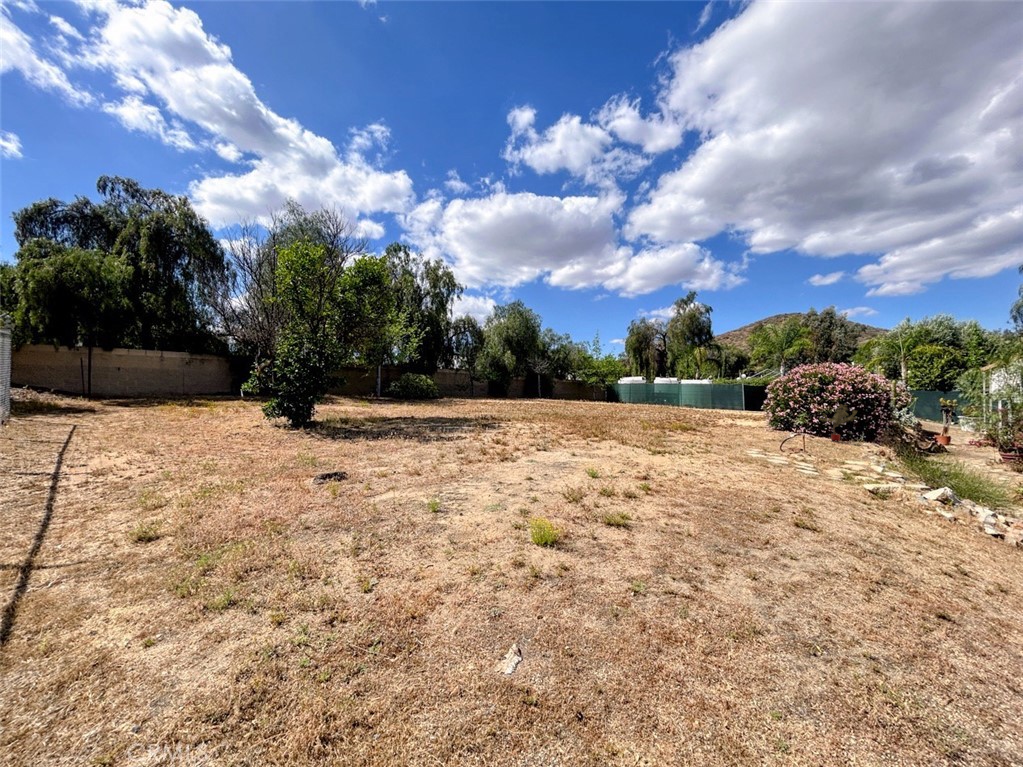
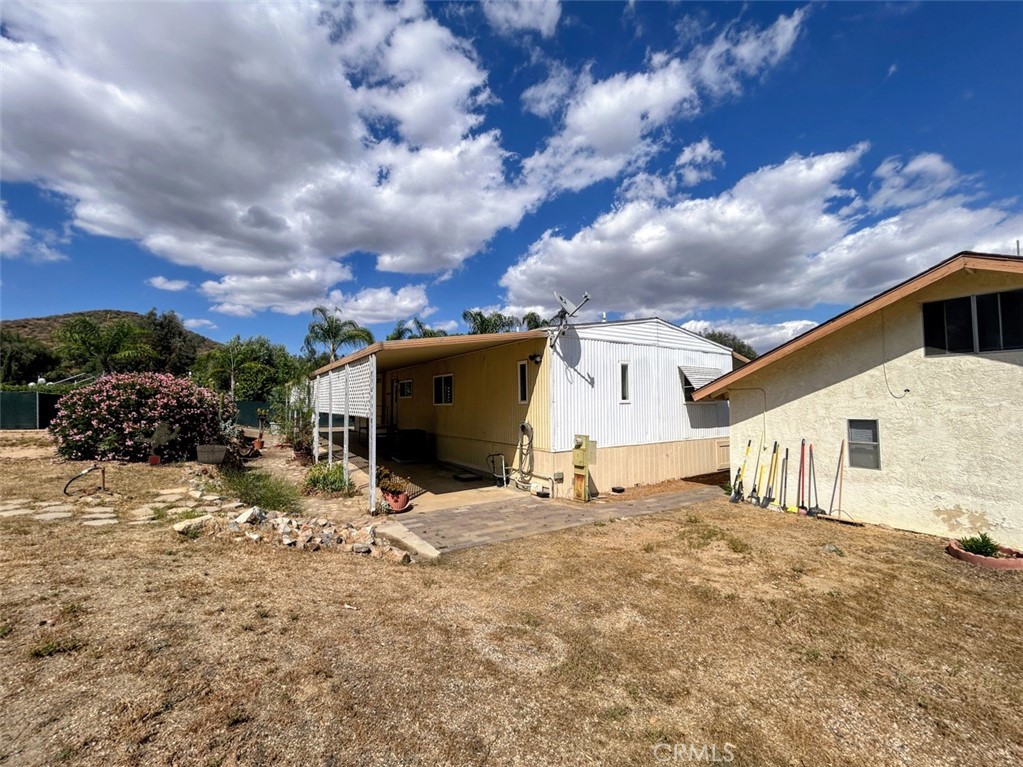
wooden bucket: none [873,426,905,448] -> present [197,442,227,463]

